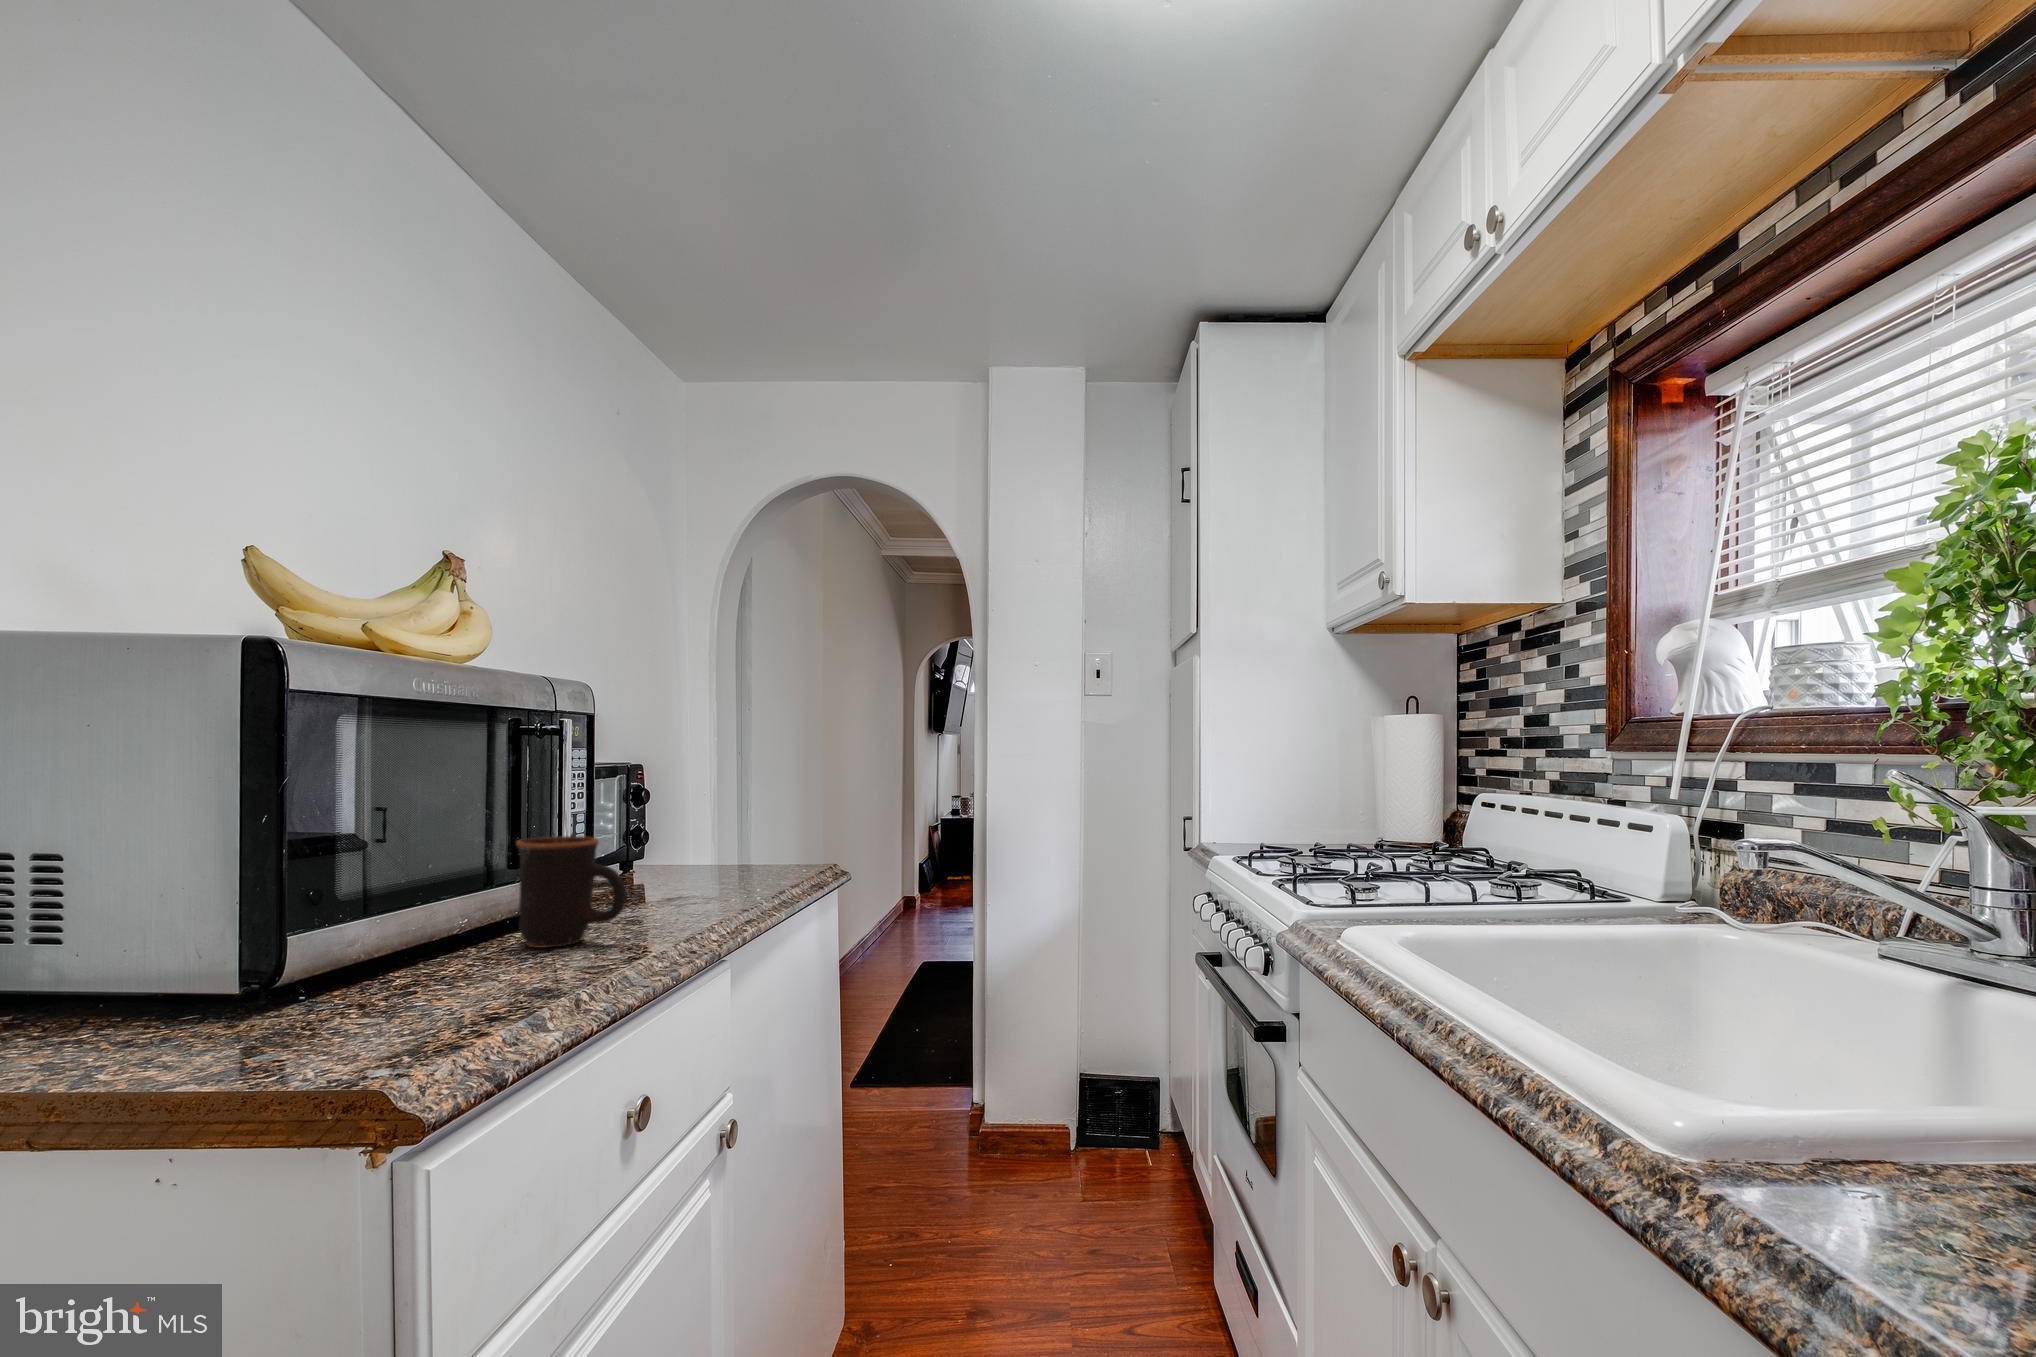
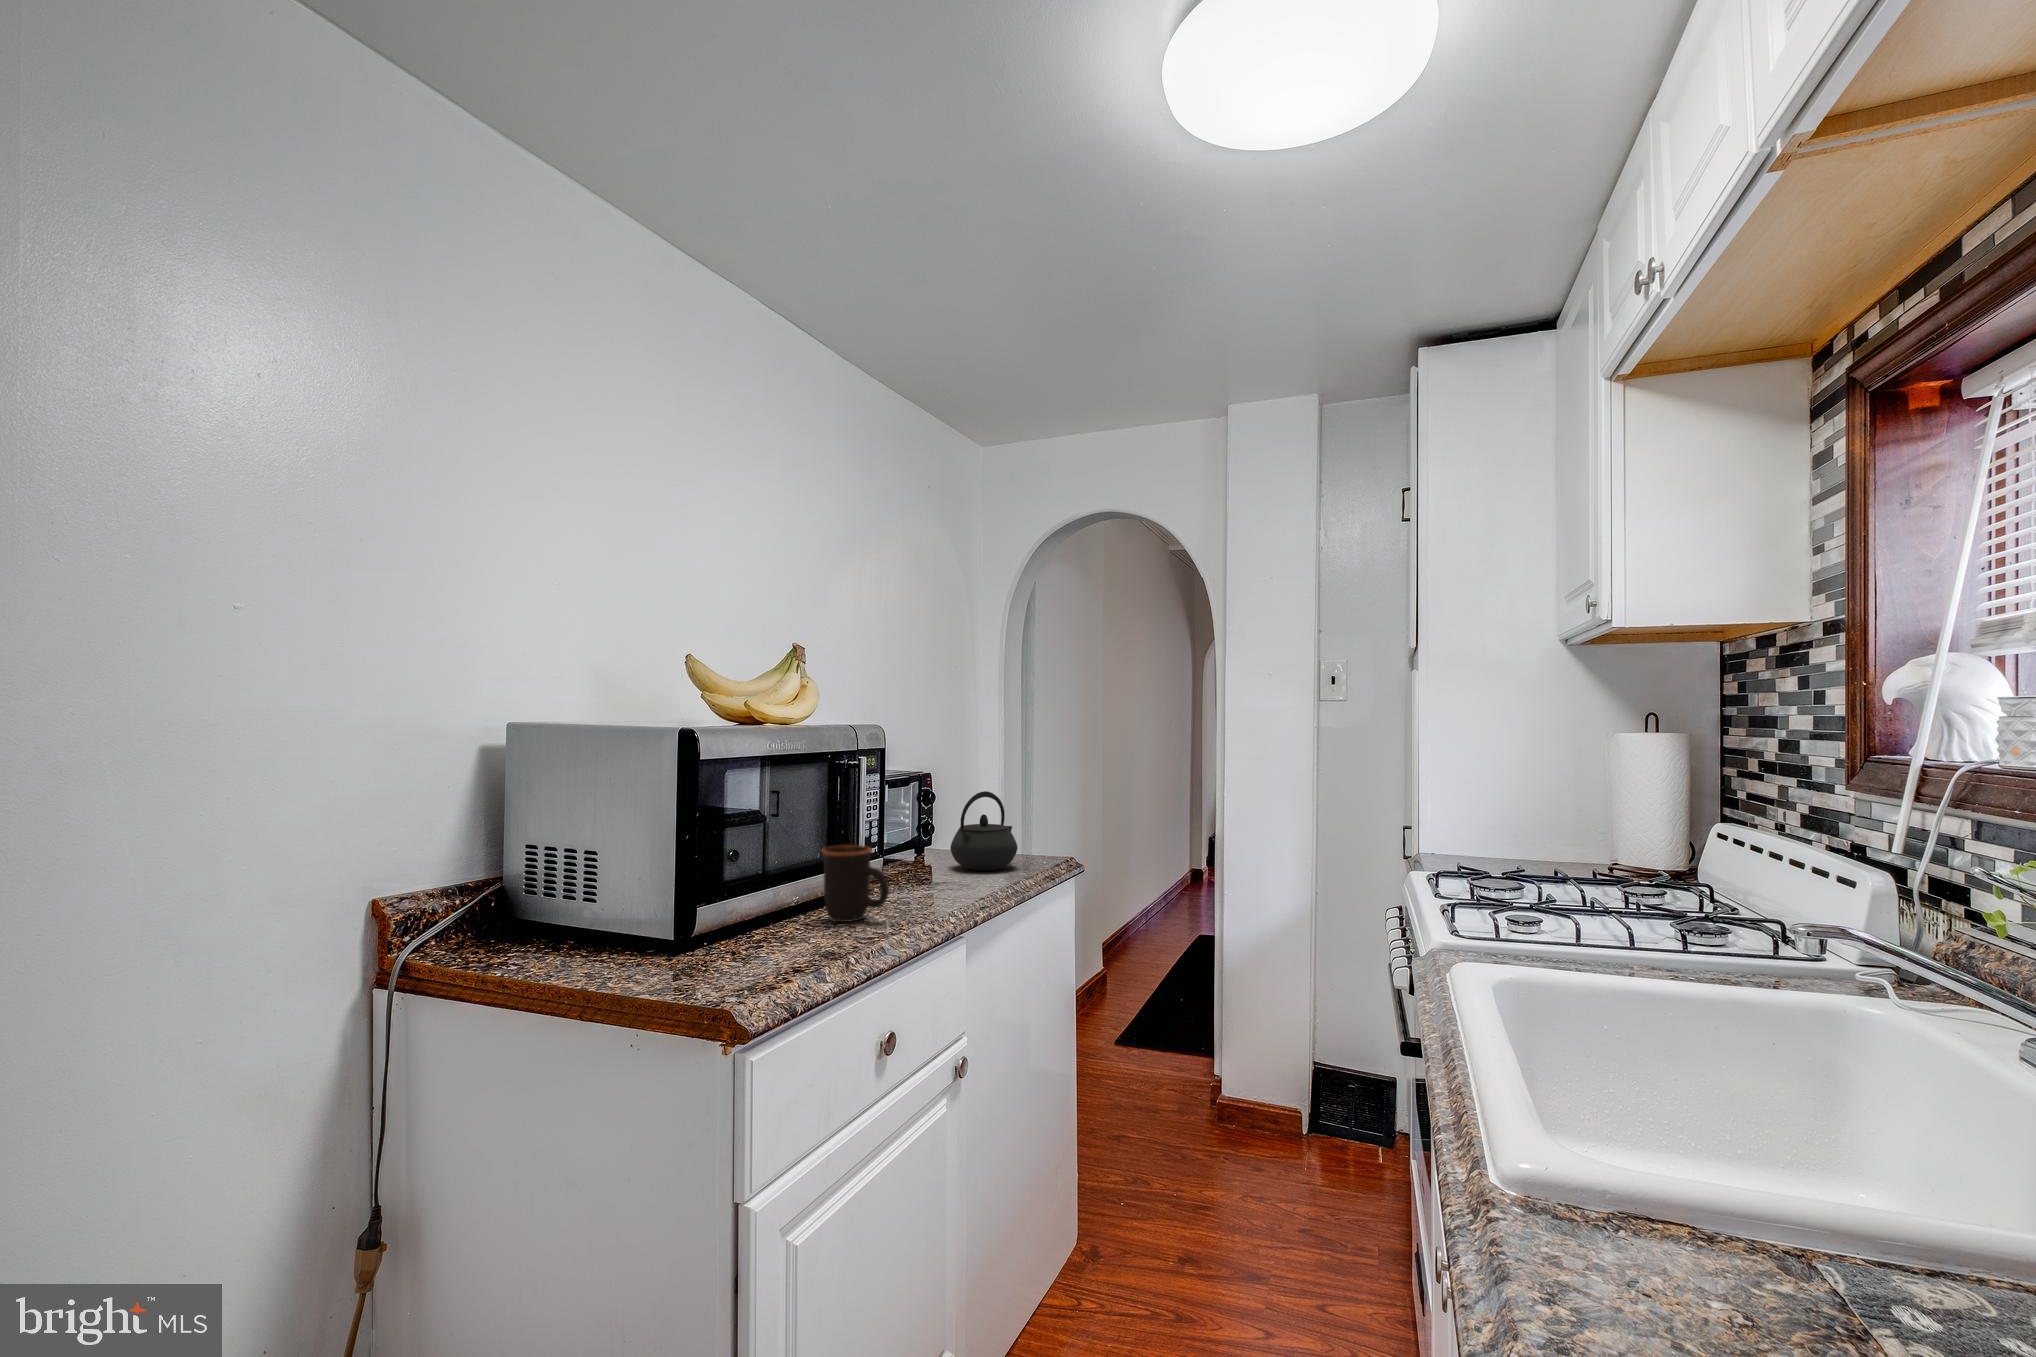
kettle: none [681,780,772,881] -> present [951,791,1017,871]

